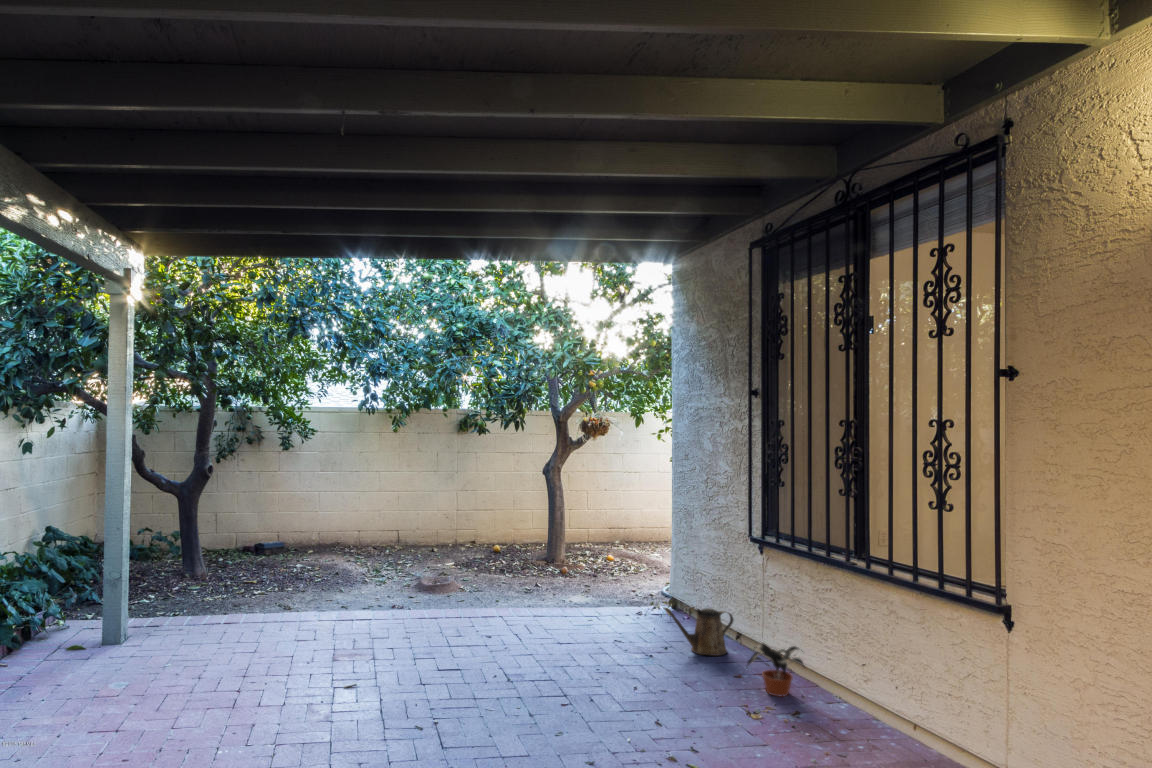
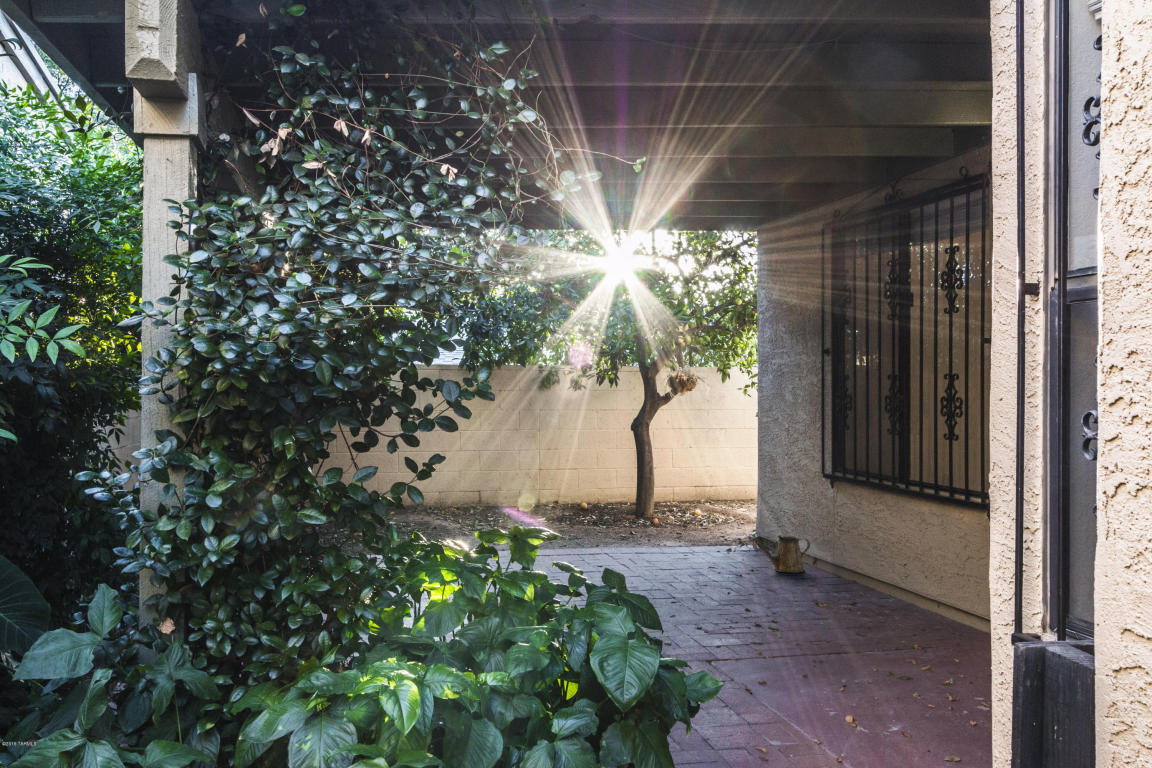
potted plant: present [747,643,804,696] -> none [816,555,863,593]

